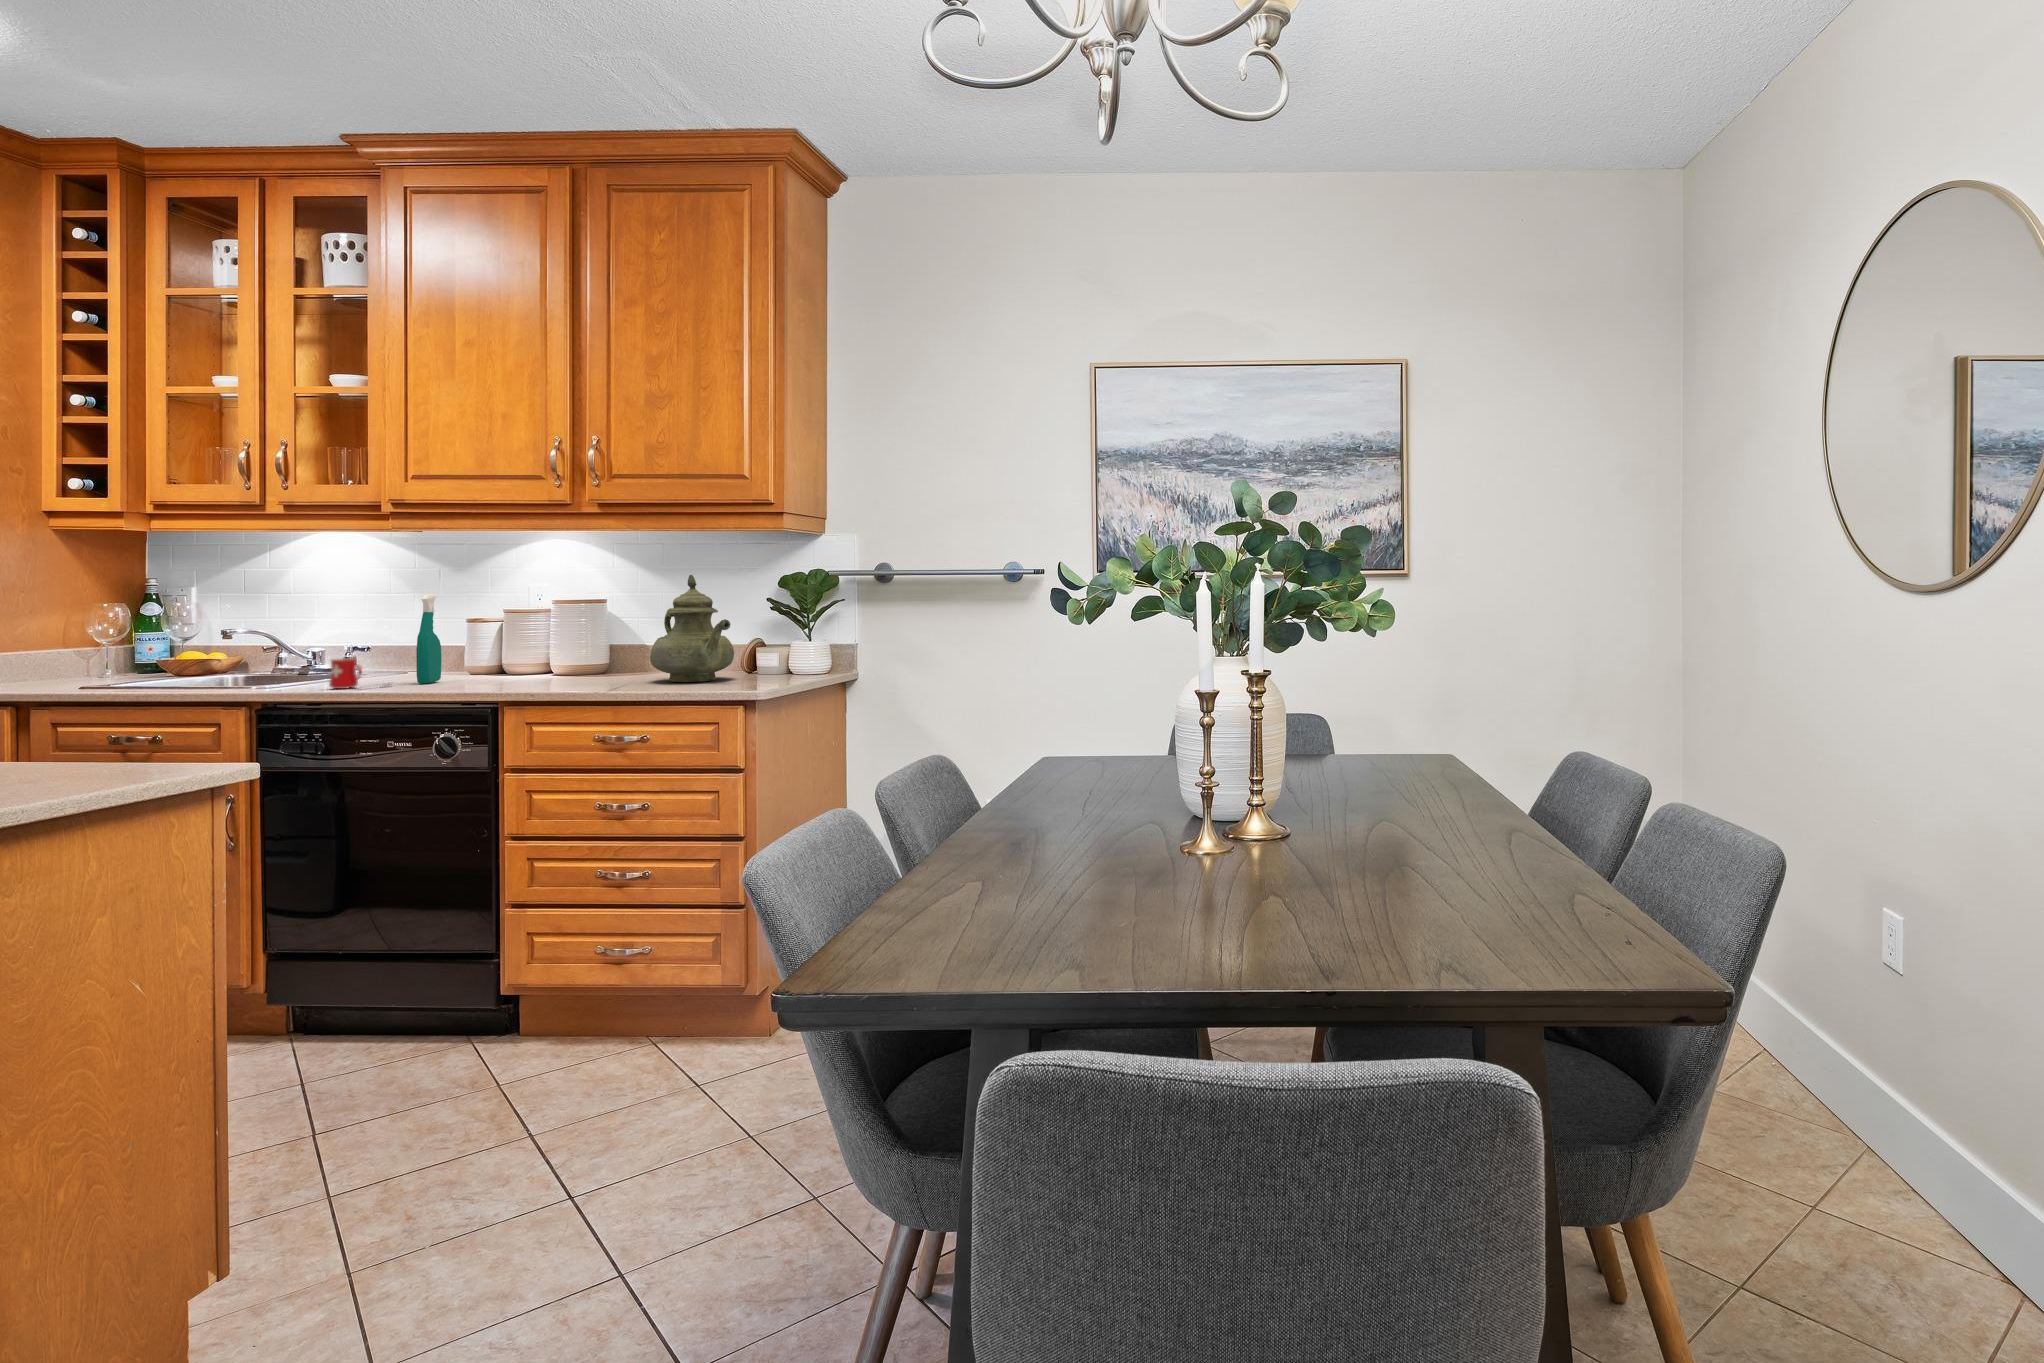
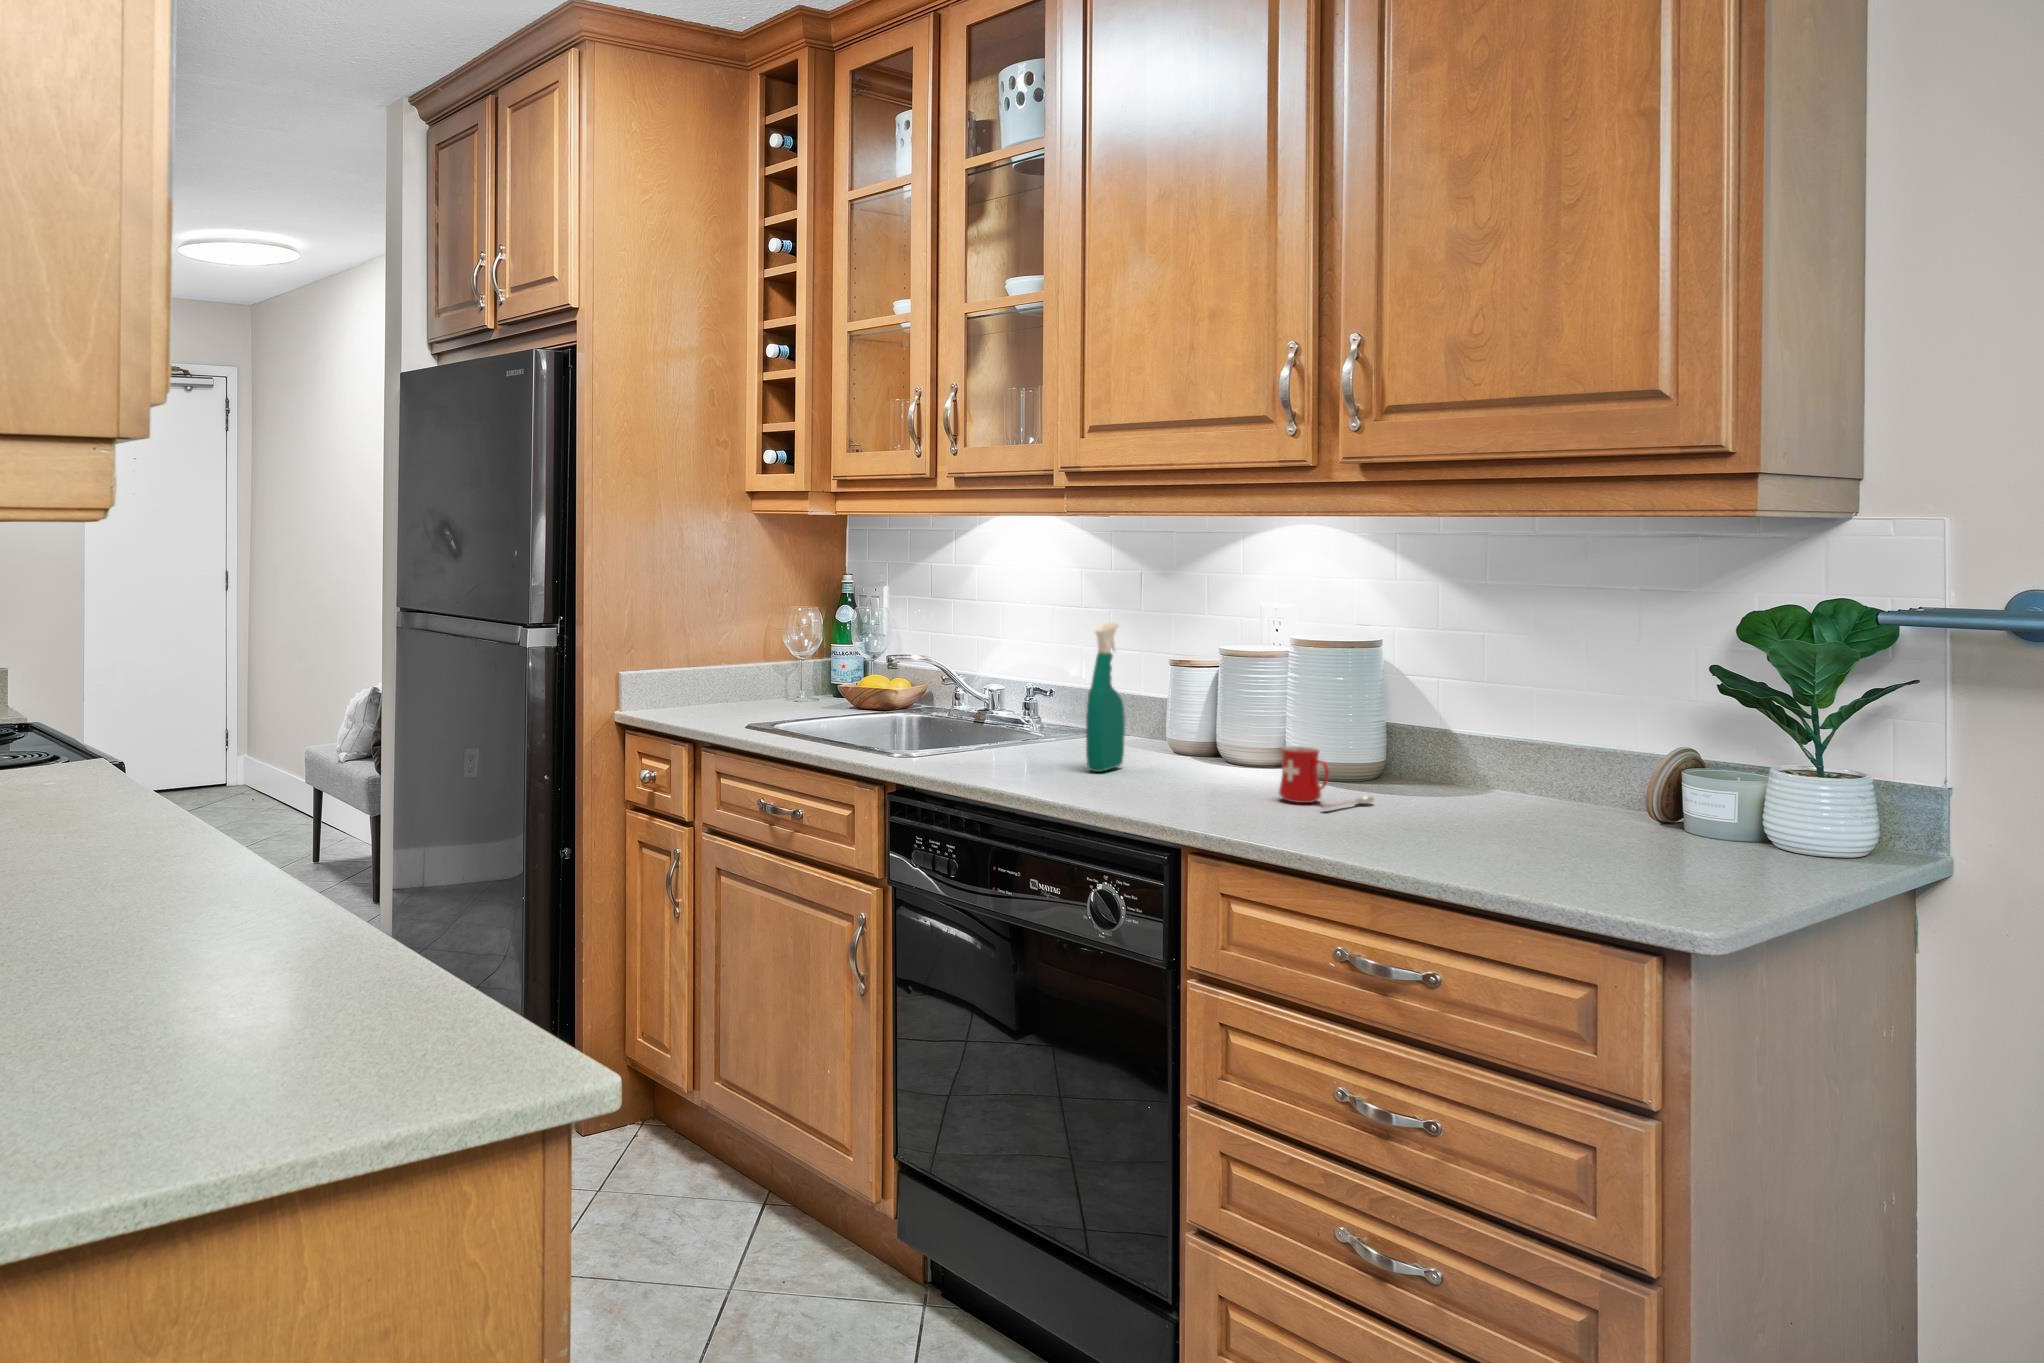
teapot: present [650,575,734,682] -> none [1453,612,1634,850]
mug: present [329,658,391,689] -> present [1279,746,1374,809]

